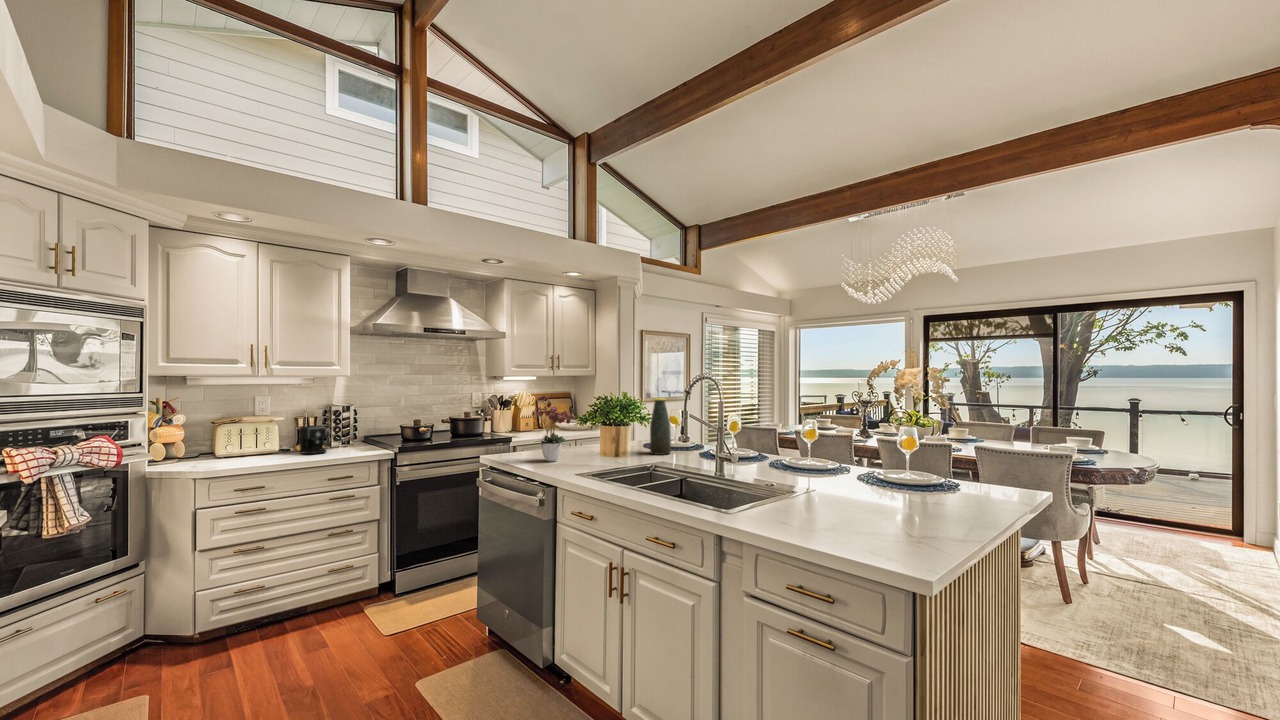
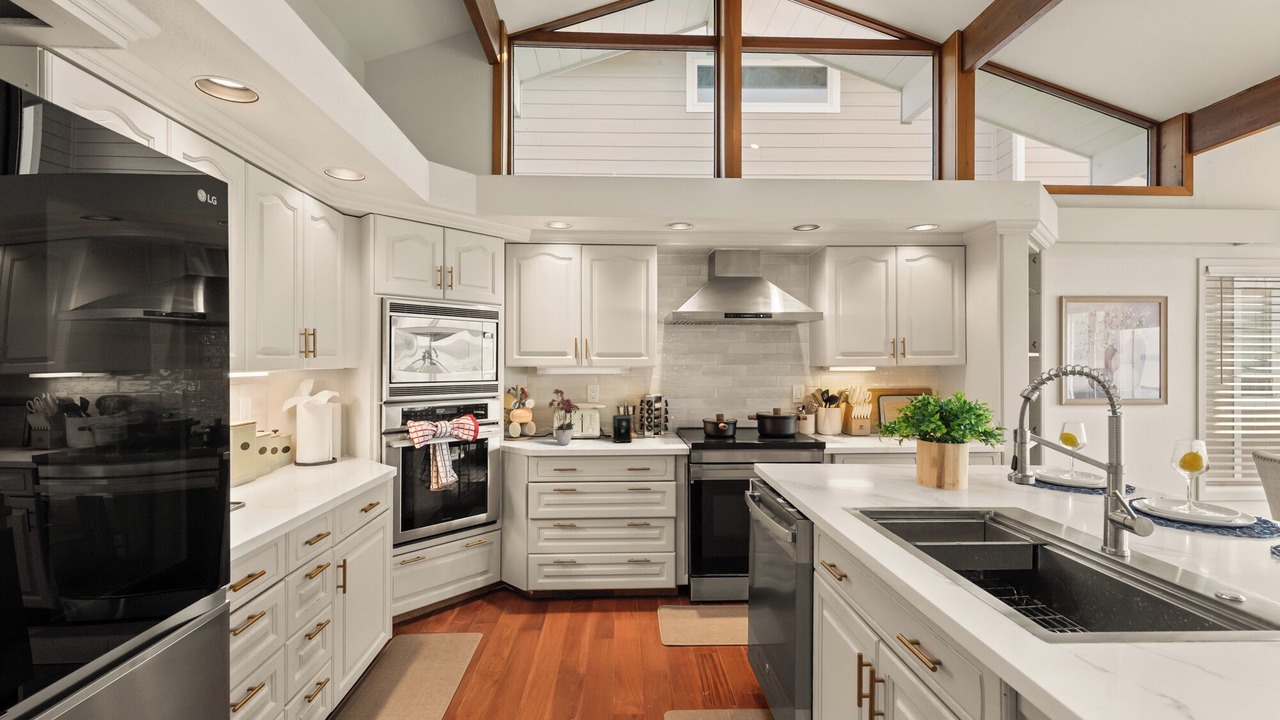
flower arrangement: present [532,395,574,461] -> present [549,389,579,445]
bottle: present [650,398,671,455] -> none [1004,402,1045,495]

